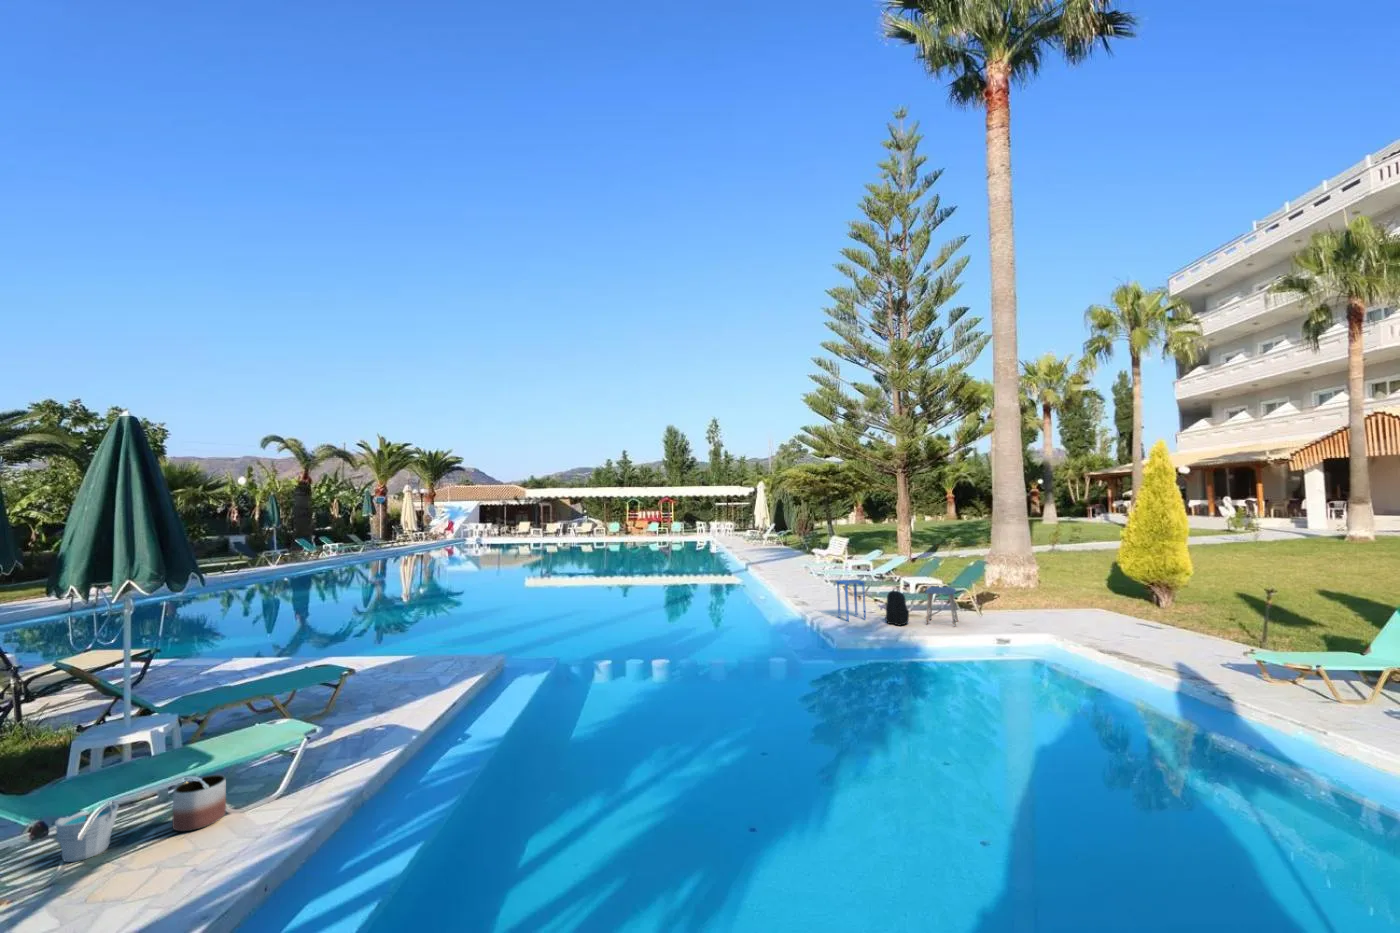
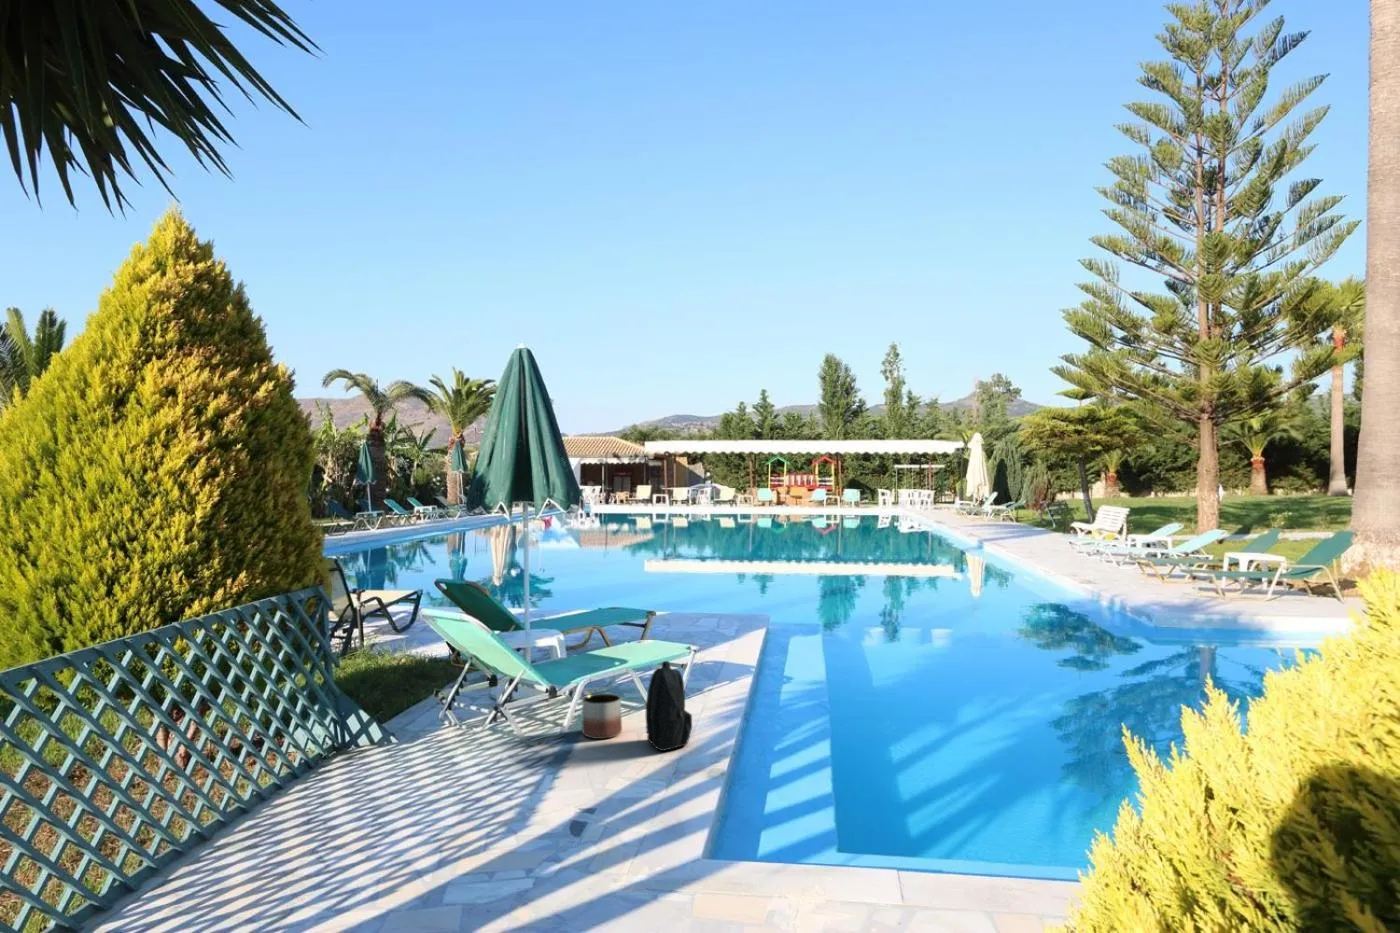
side table: present [836,580,866,621] -> none [1146,556,1192,607]
stool: present [925,587,958,626] -> none [1279,566,1324,617]
backpack: present [885,589,909,626] -> present [646,661,692,751]
bucket: present [55,804,118,862] -> none [507,691,549,751]

